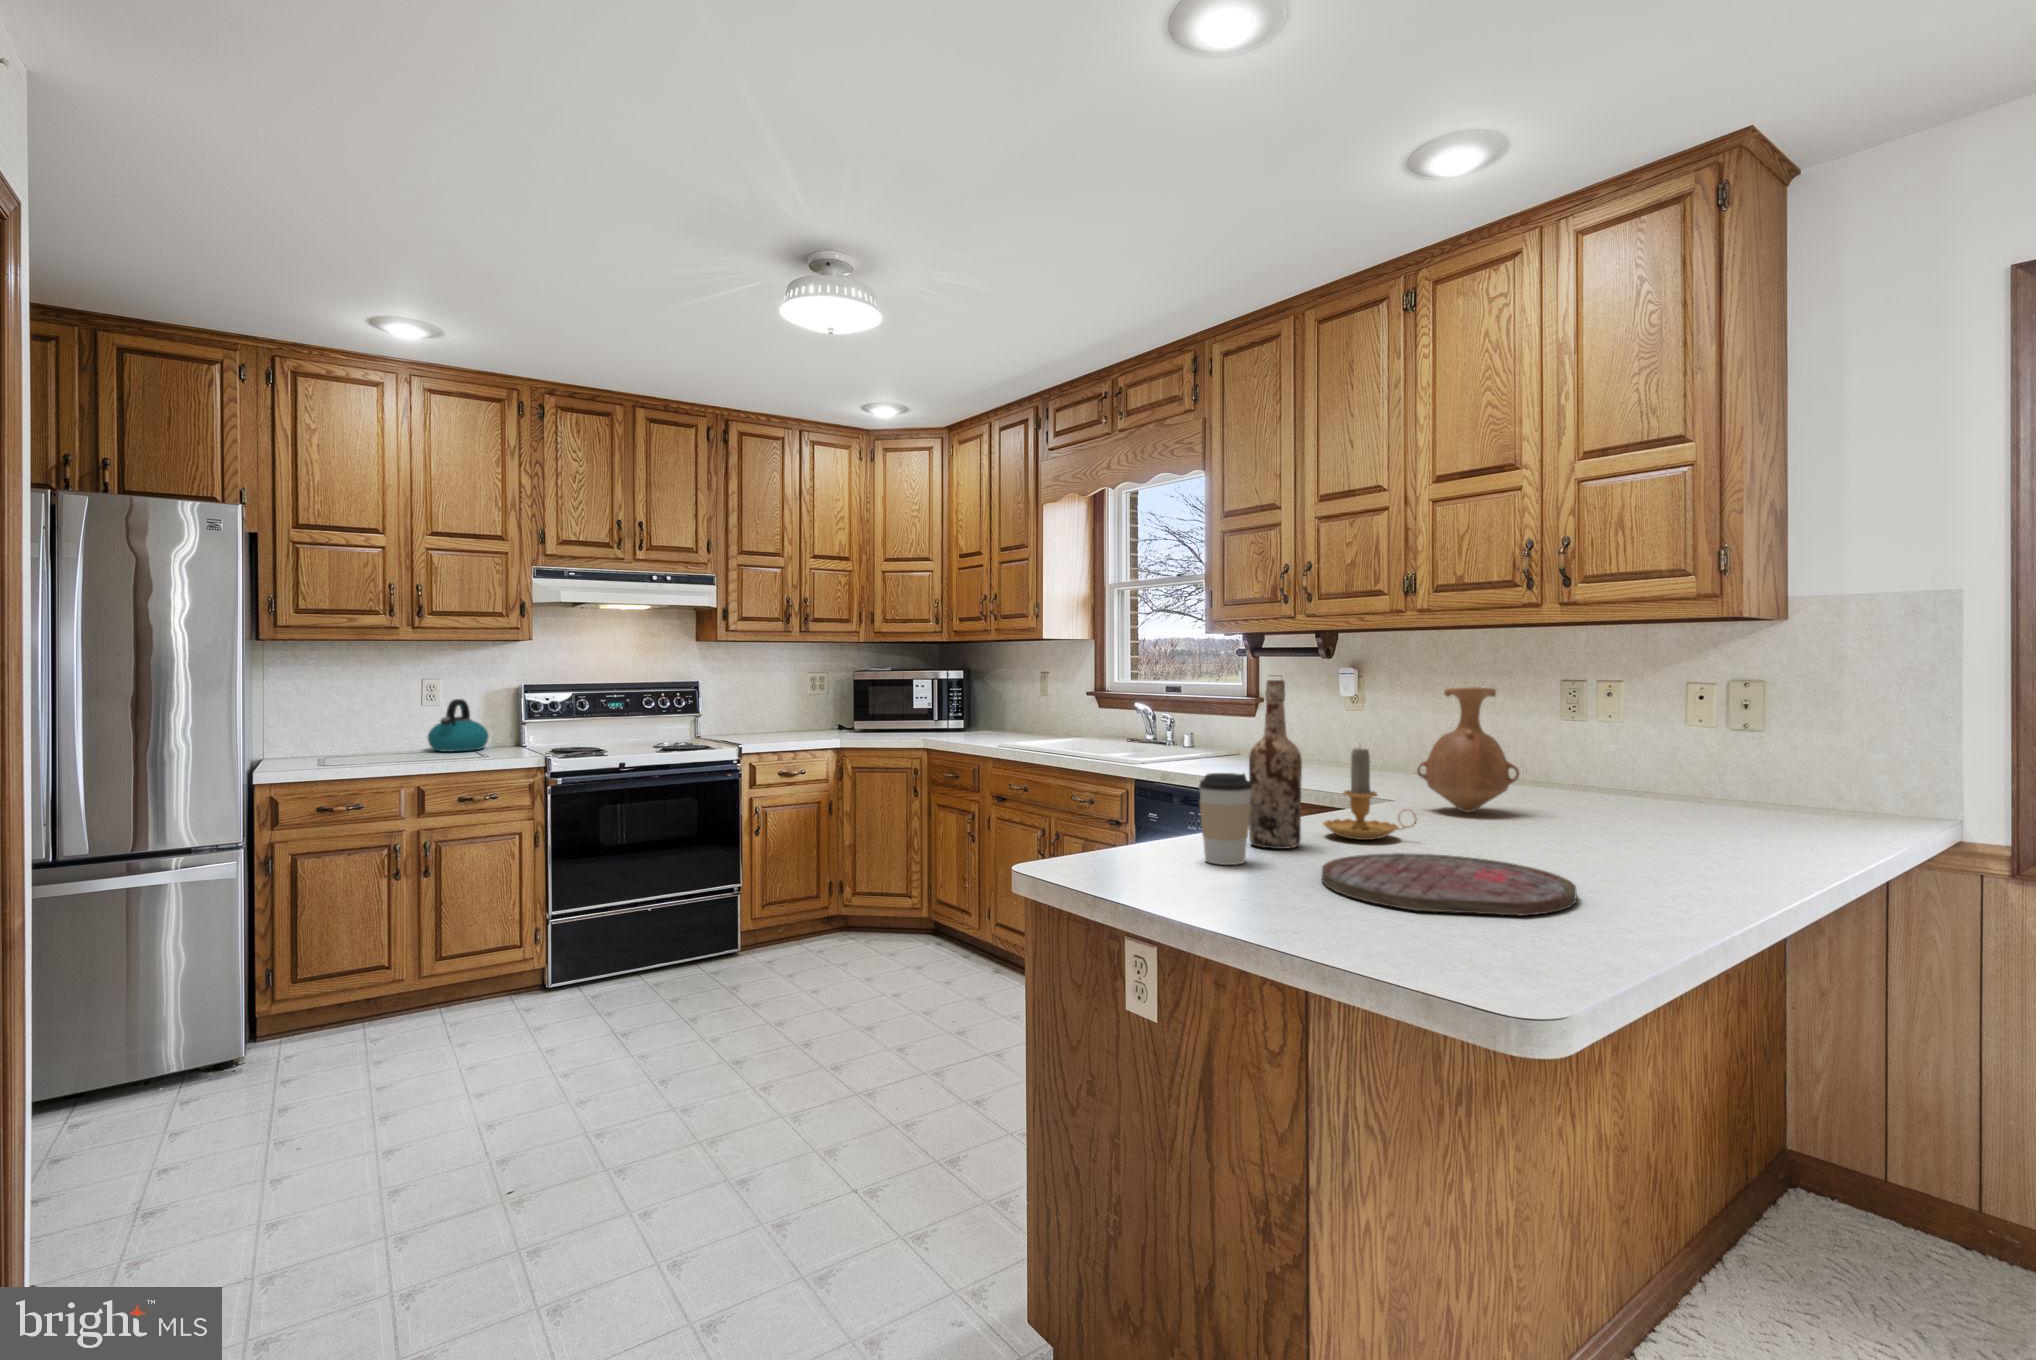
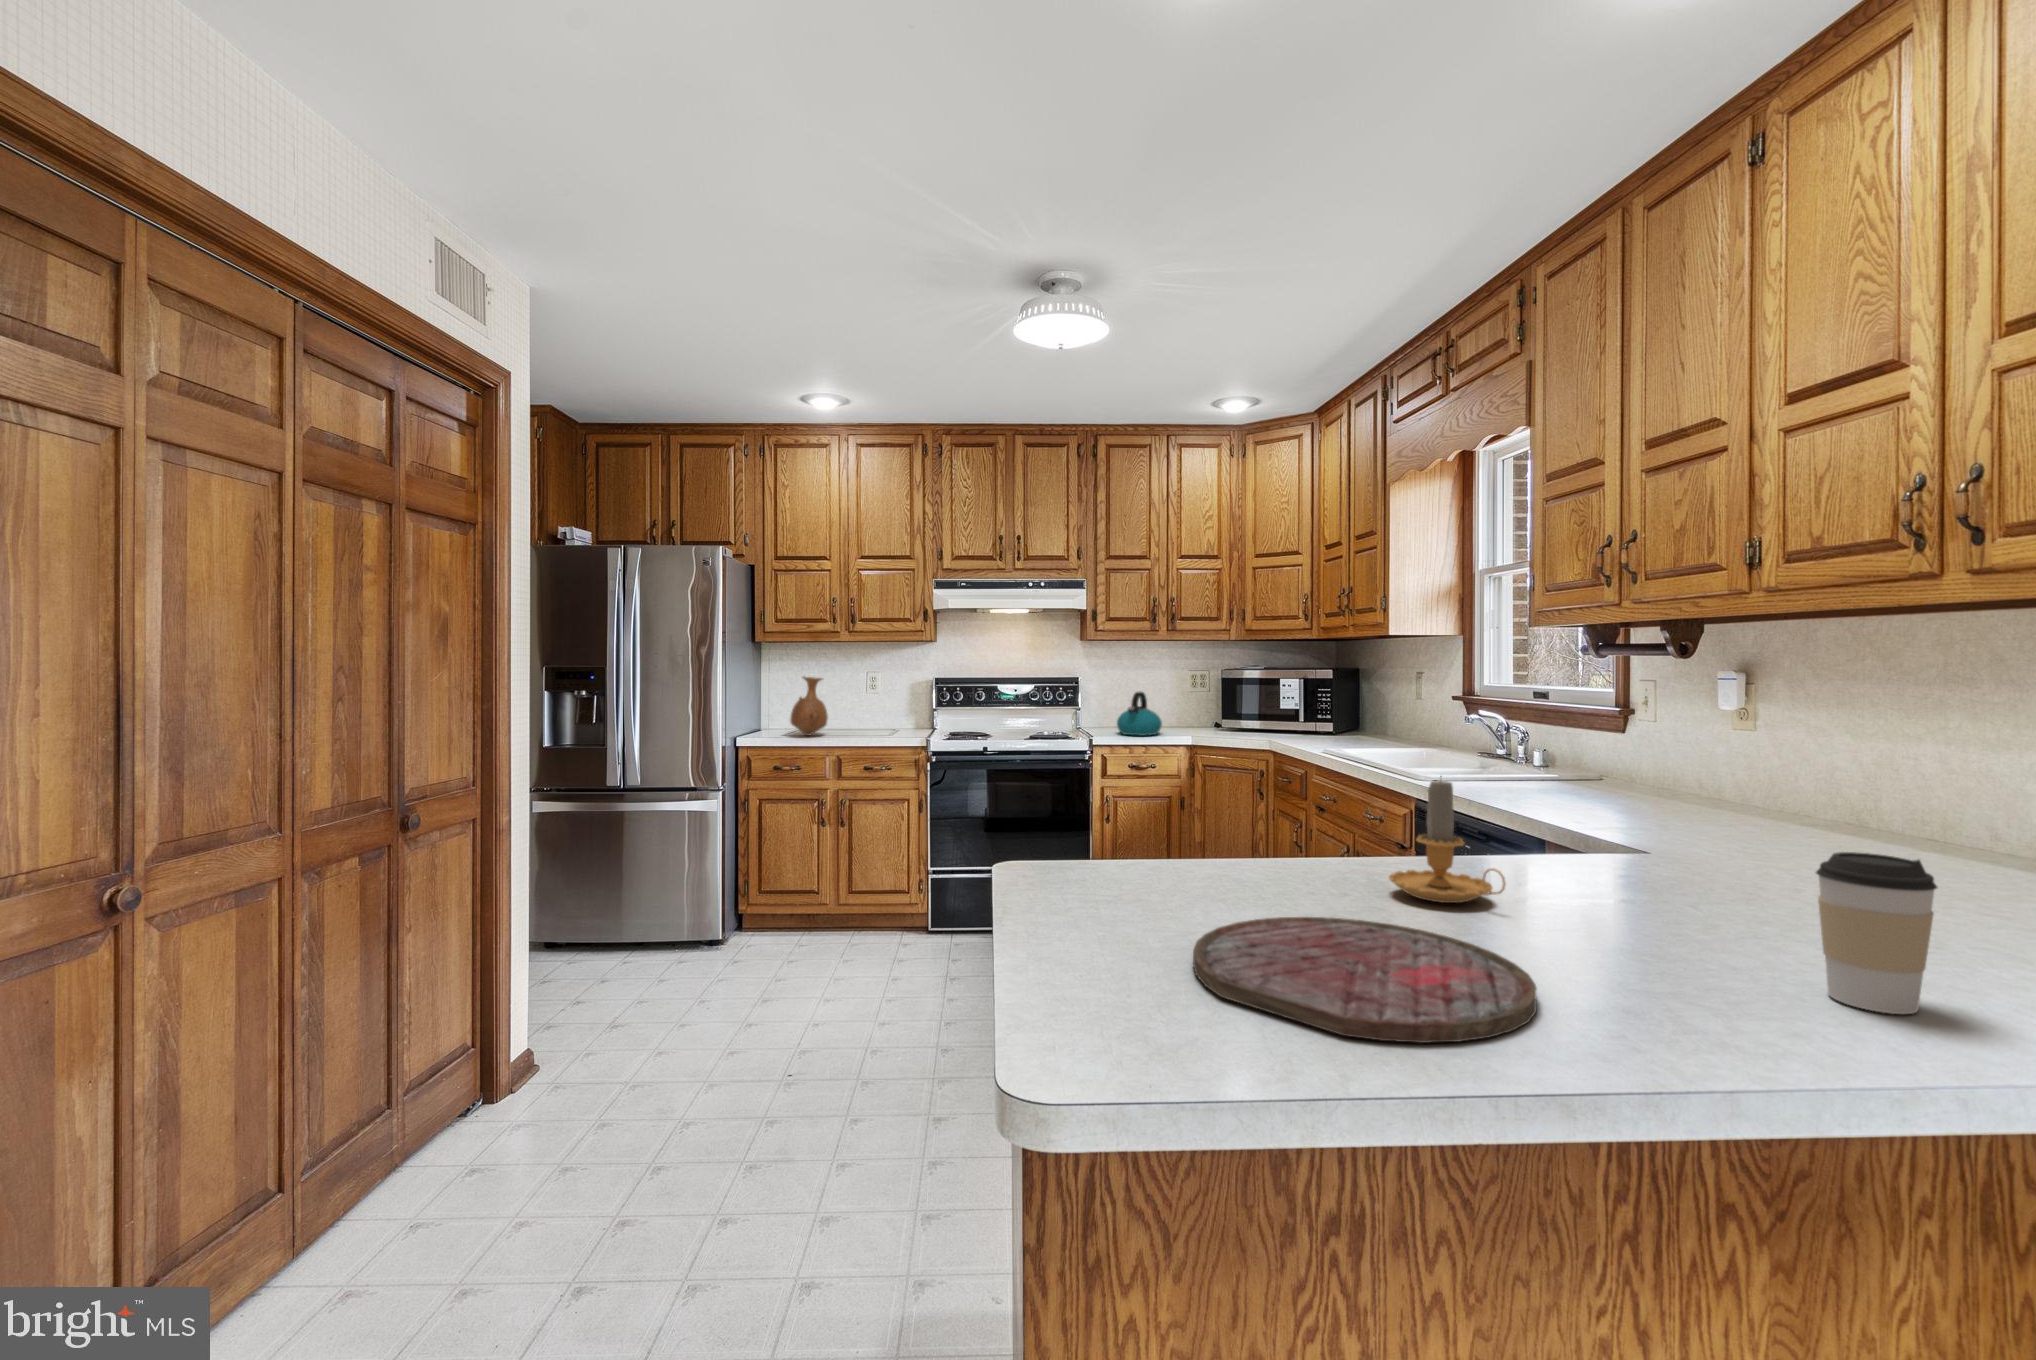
wine bottle: present [1249,680,1302,849] -> none [1266,689,1332,897]
vase: present [1417,687,1519,812] -> present [790,677,828,736]
kettle: present [428,699,489,751] -> present [1117,692,1162,736]
coffee cup: present [1199,773,1252,865] -> present [1816,852,1937,1014]

